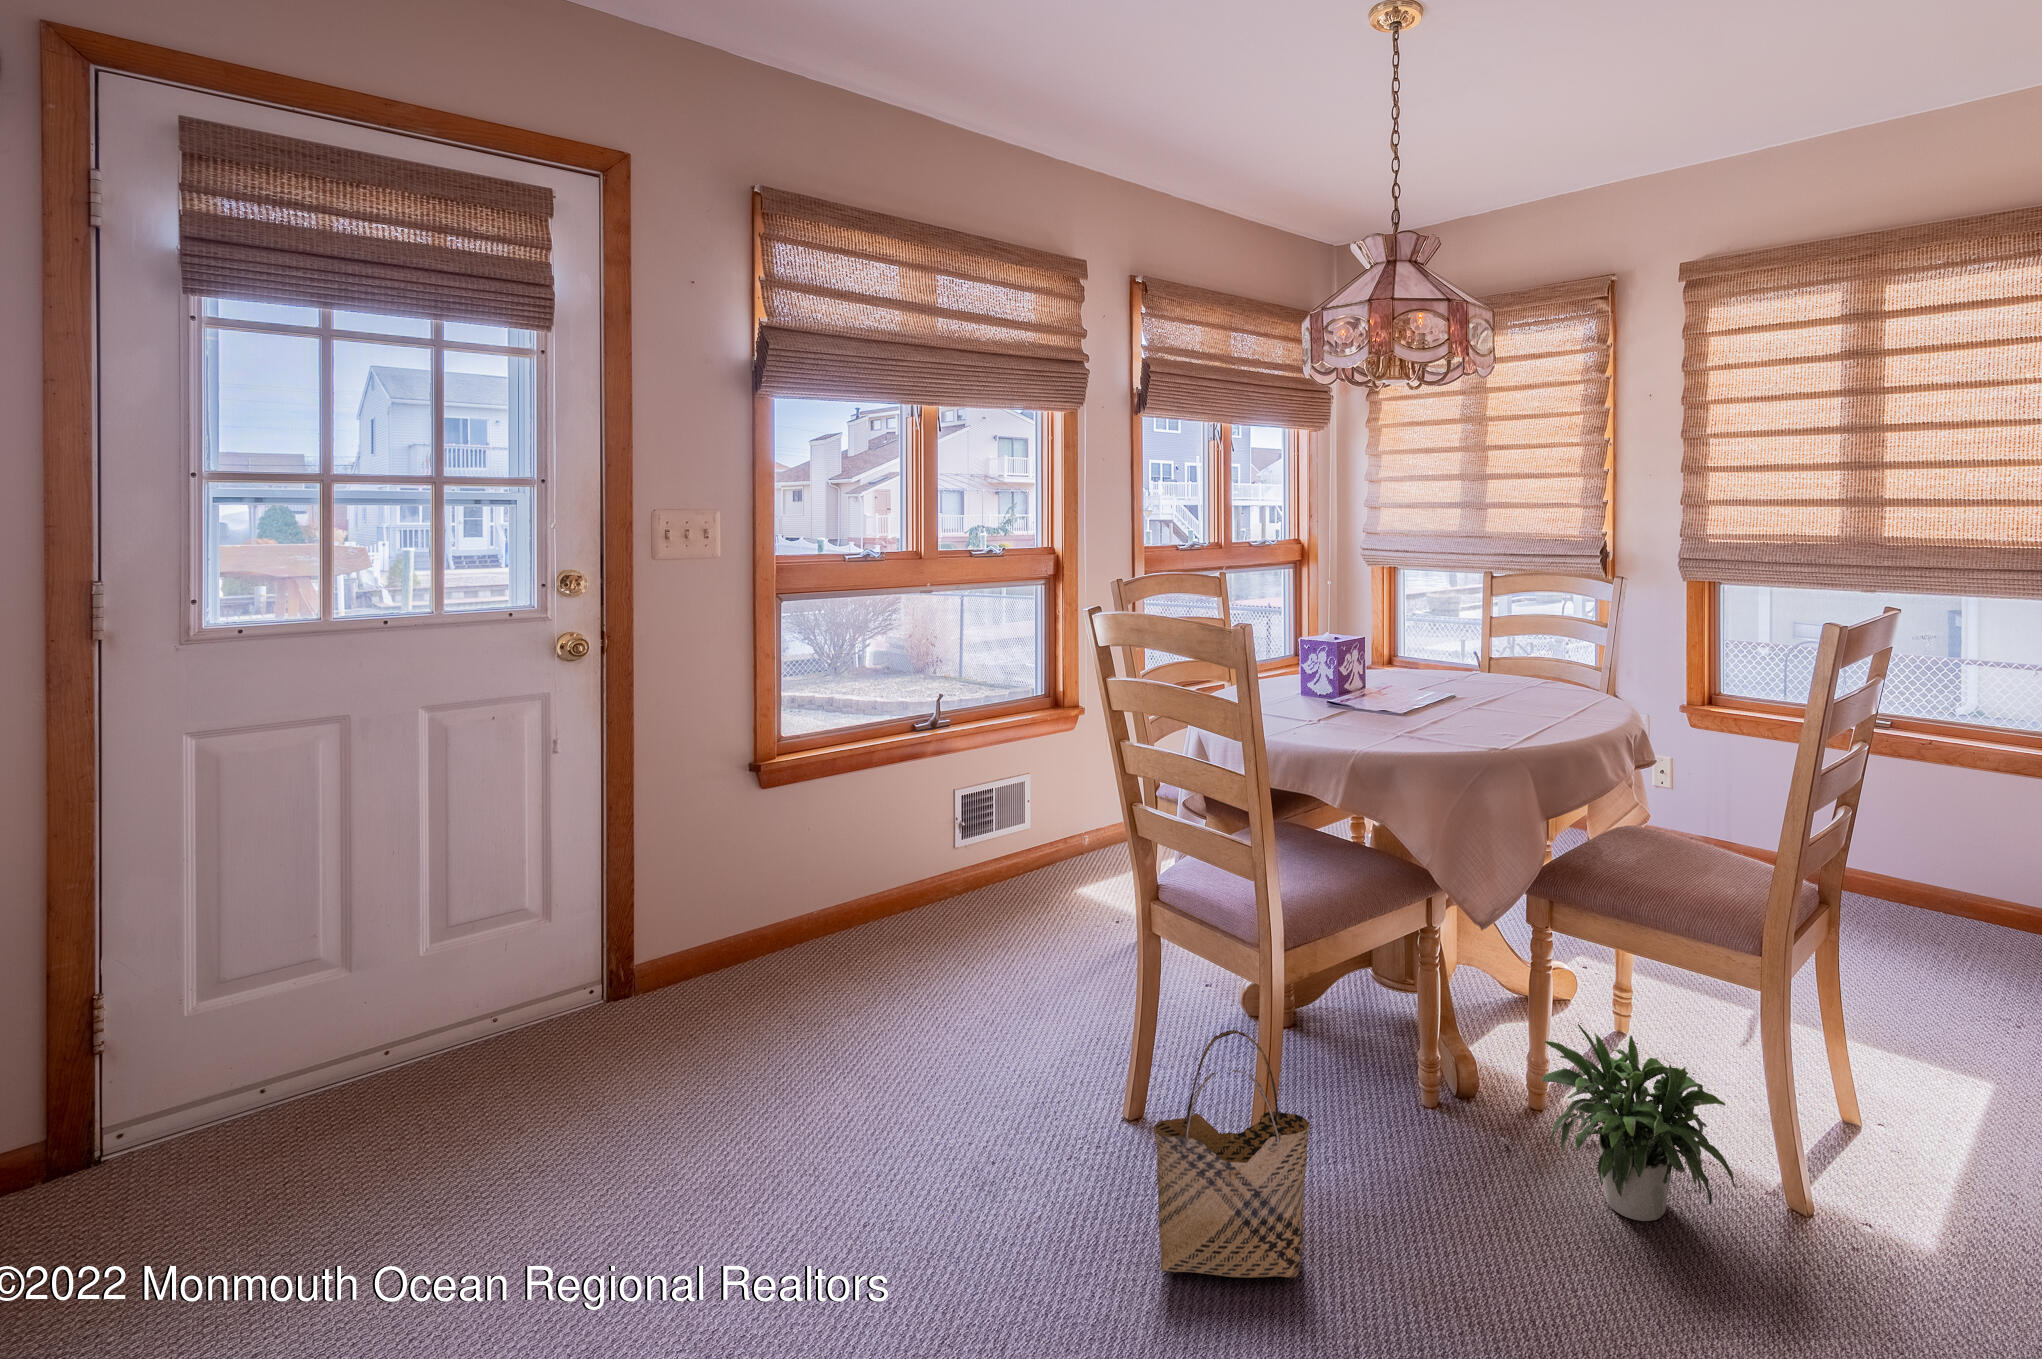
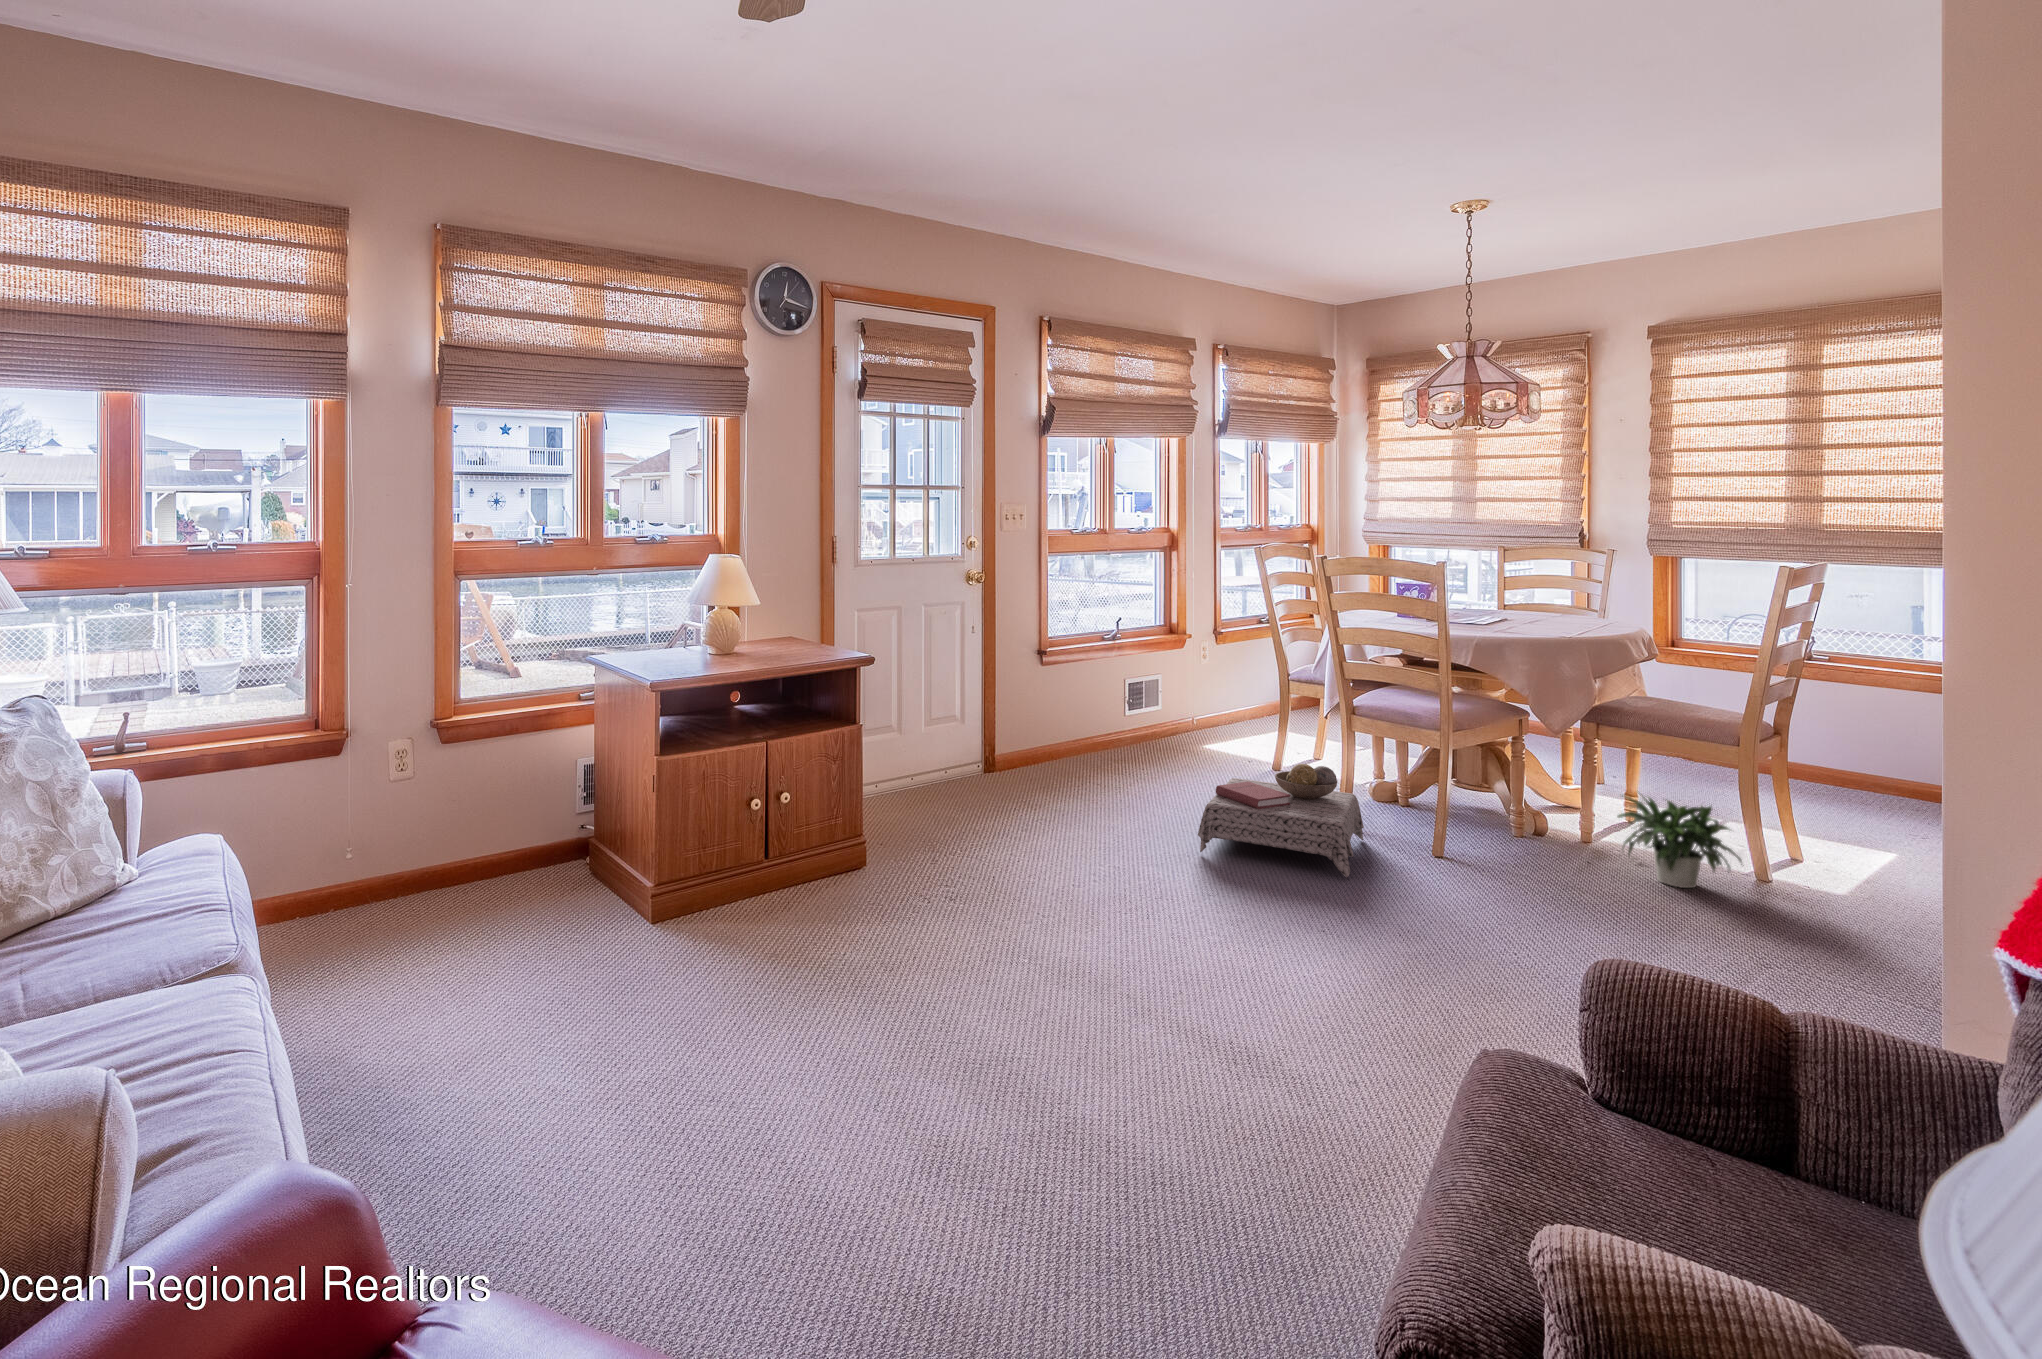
ottoman: none [791,995,1149,1268] -> present [1198,764,1364,878]
woven basket: present [1153,1030,1310,1278] -> none [1413,773,1499,888]

